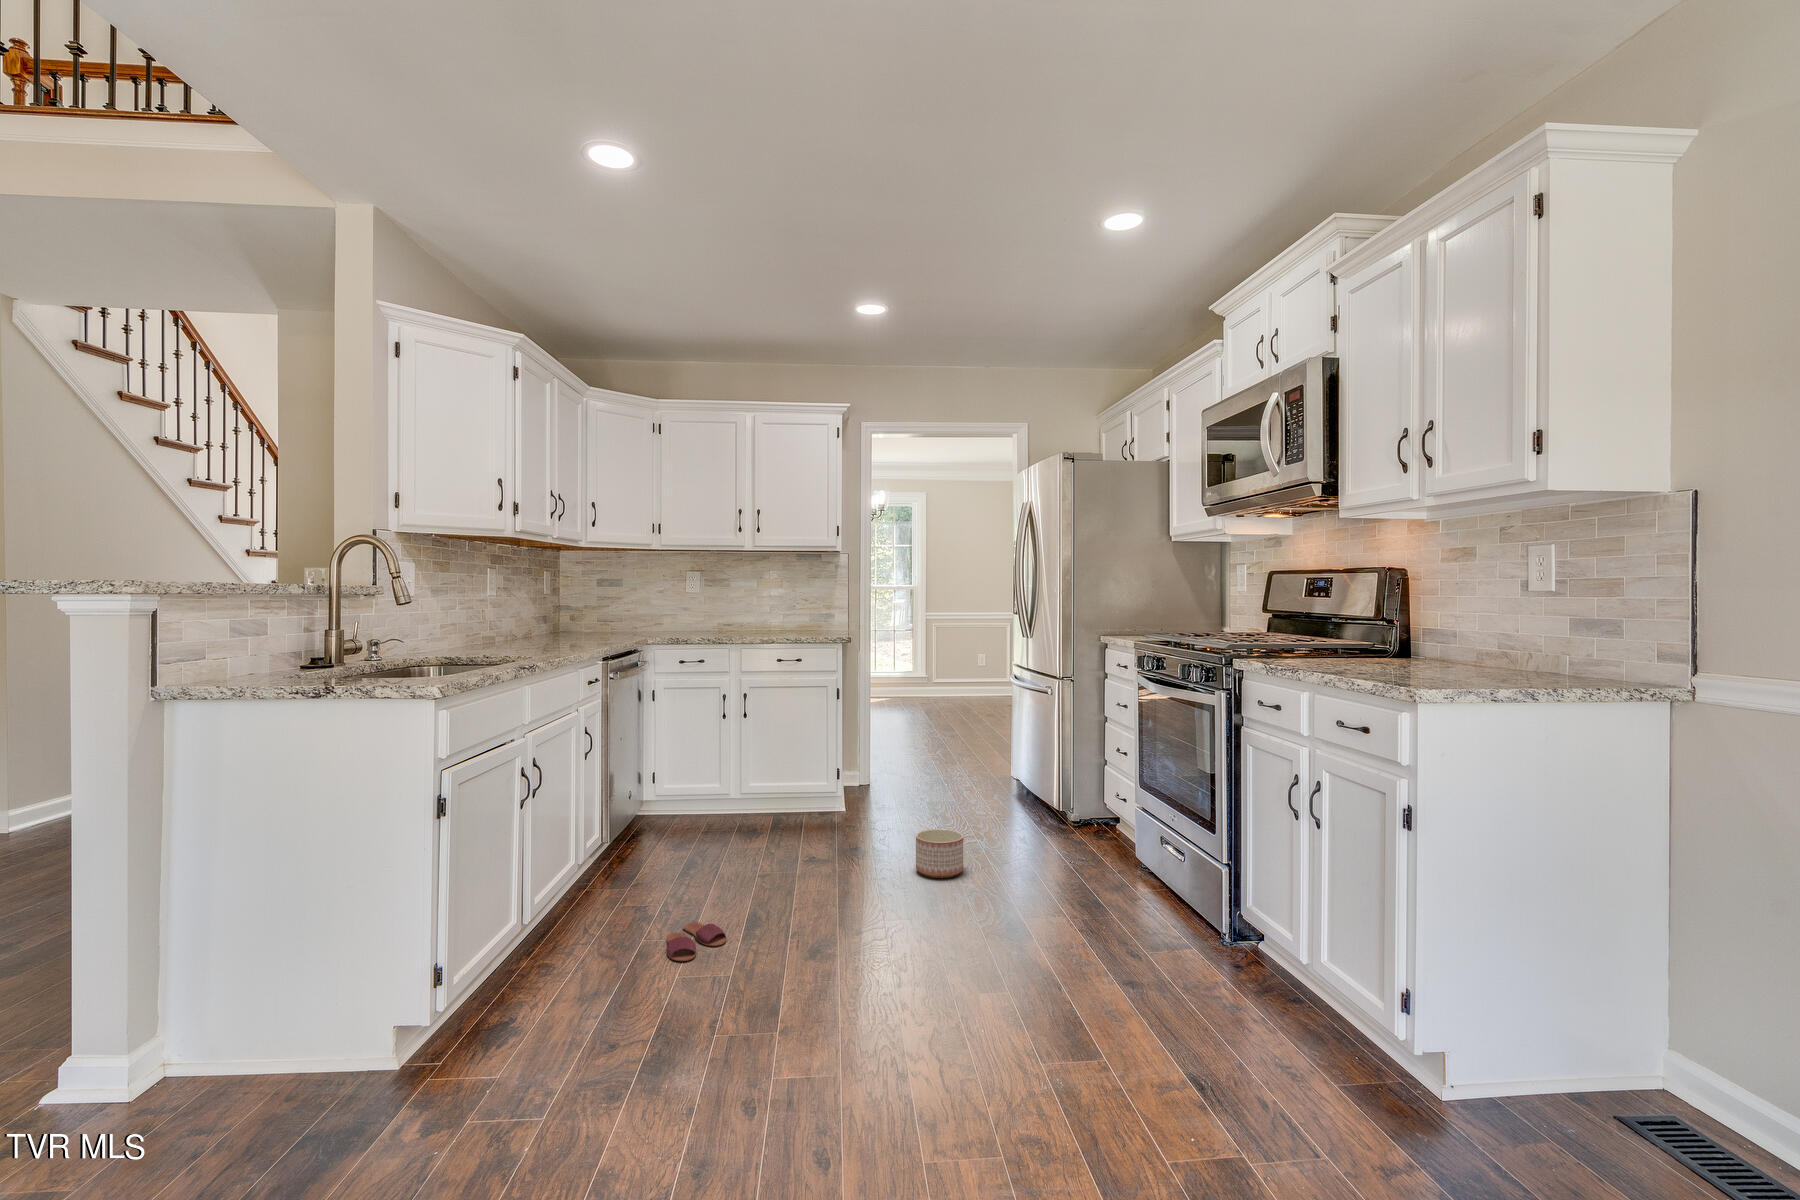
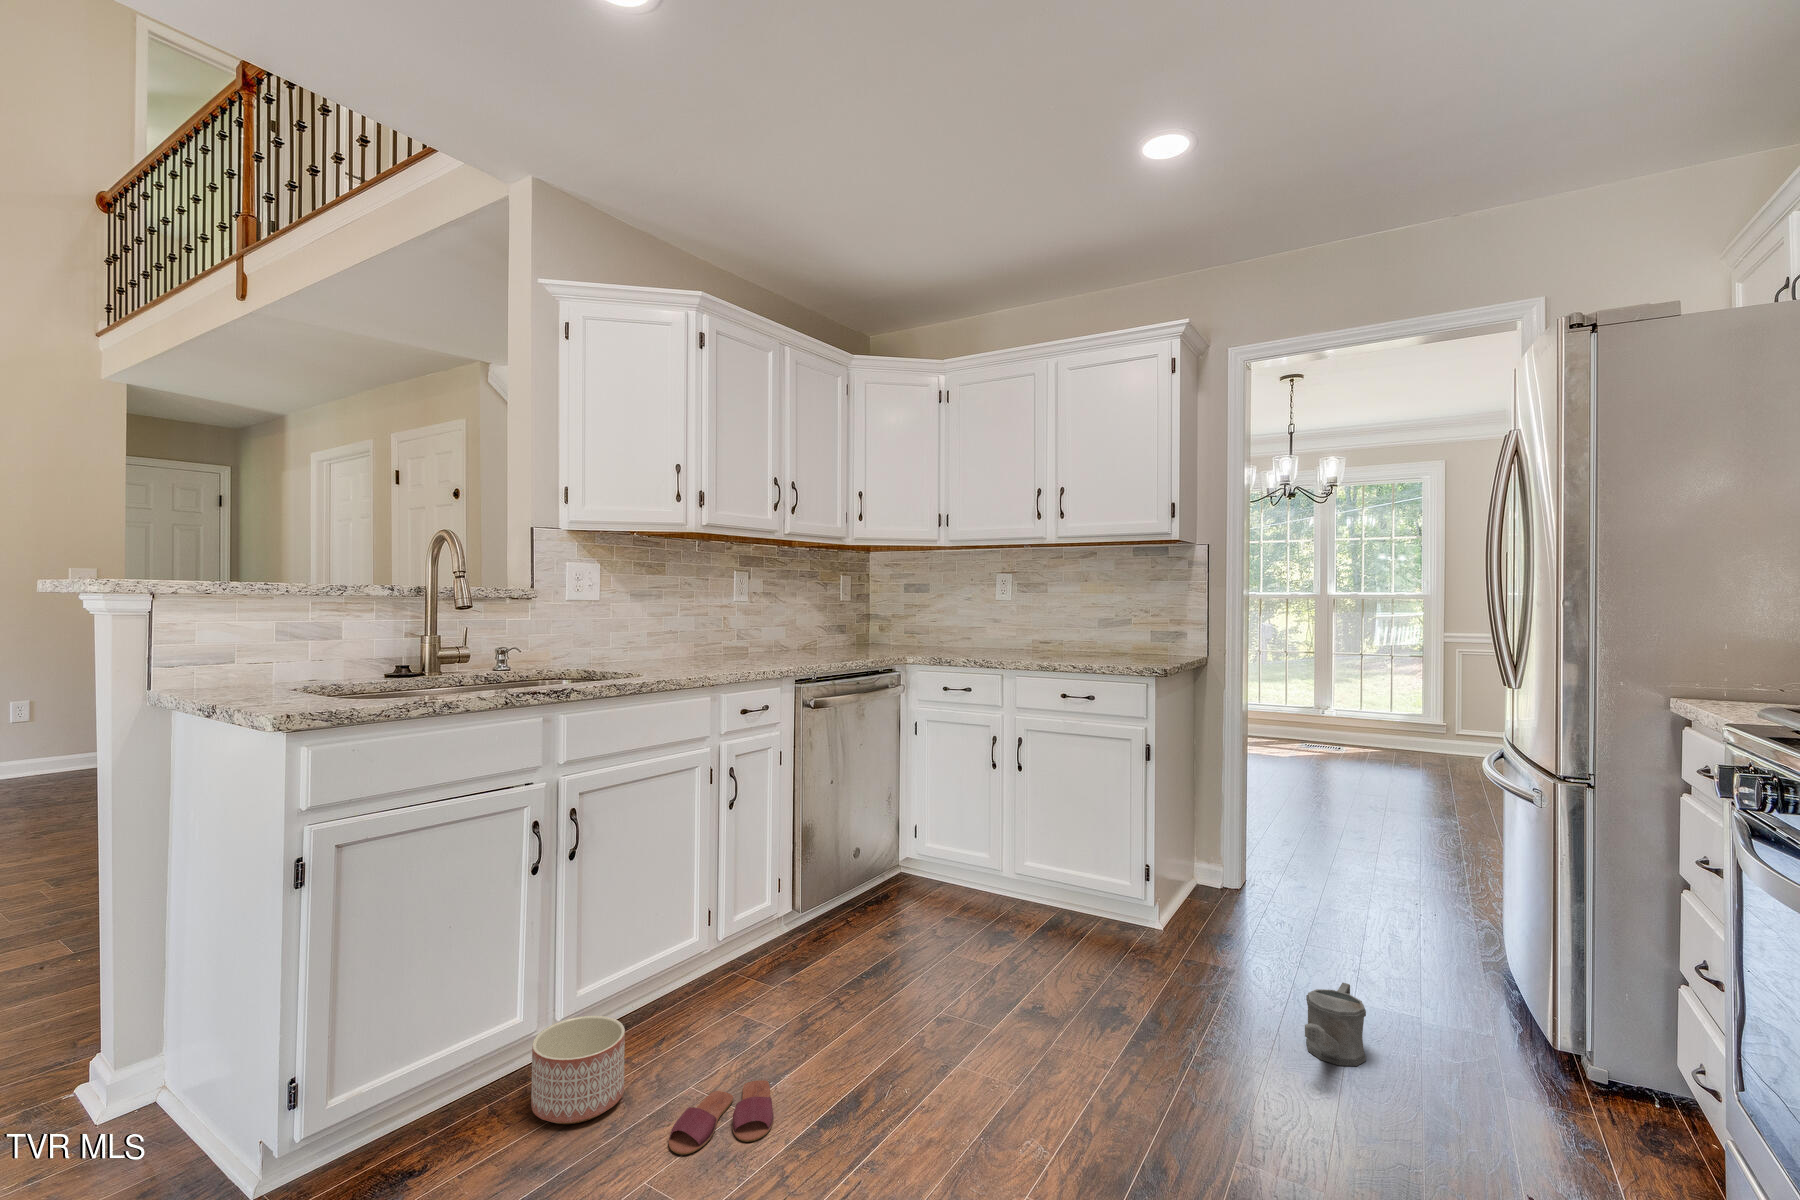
watering can: none [954,804,984,843] -> present [1305,983,1366,1066]
planter: present [916,829,963,878] -> present [531,1016,625,1124]

